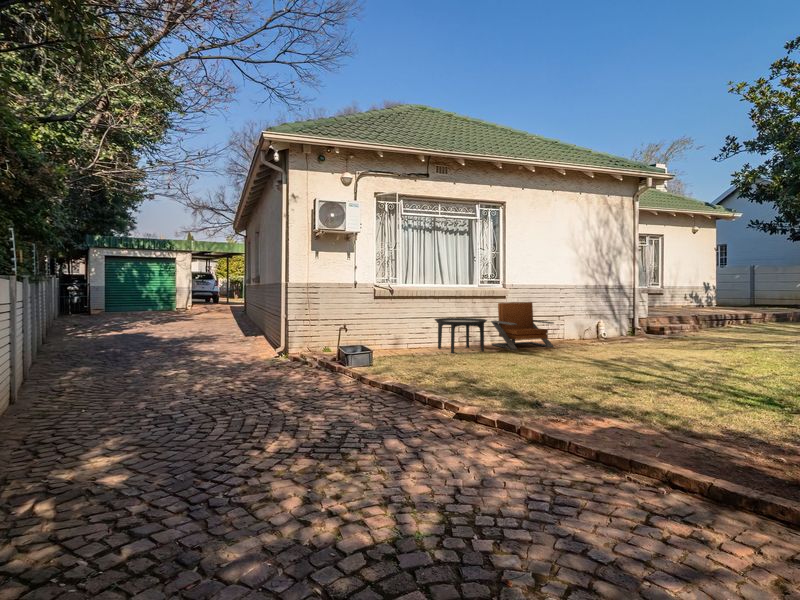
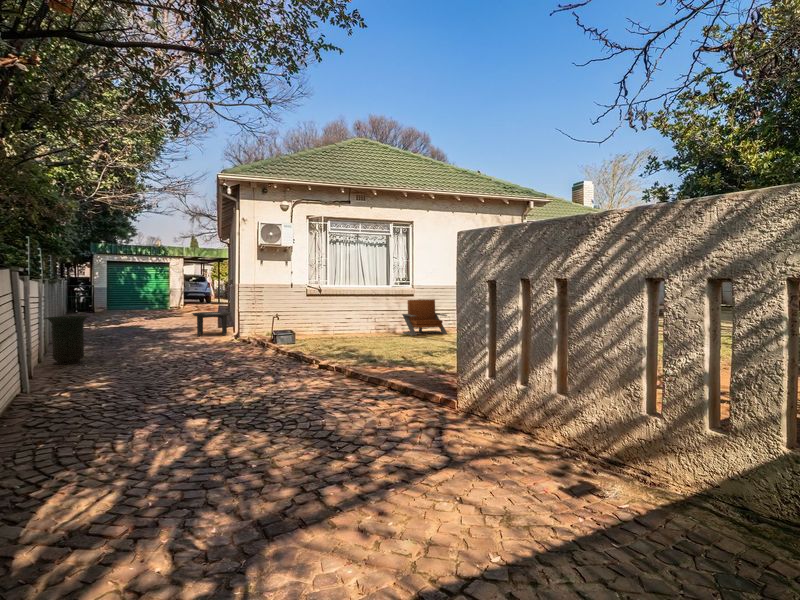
round table: present [435,318,487,353] -> present [192,312,232,336]
trash can: none [12,330,87,409] -> present [44,316,90,365]

